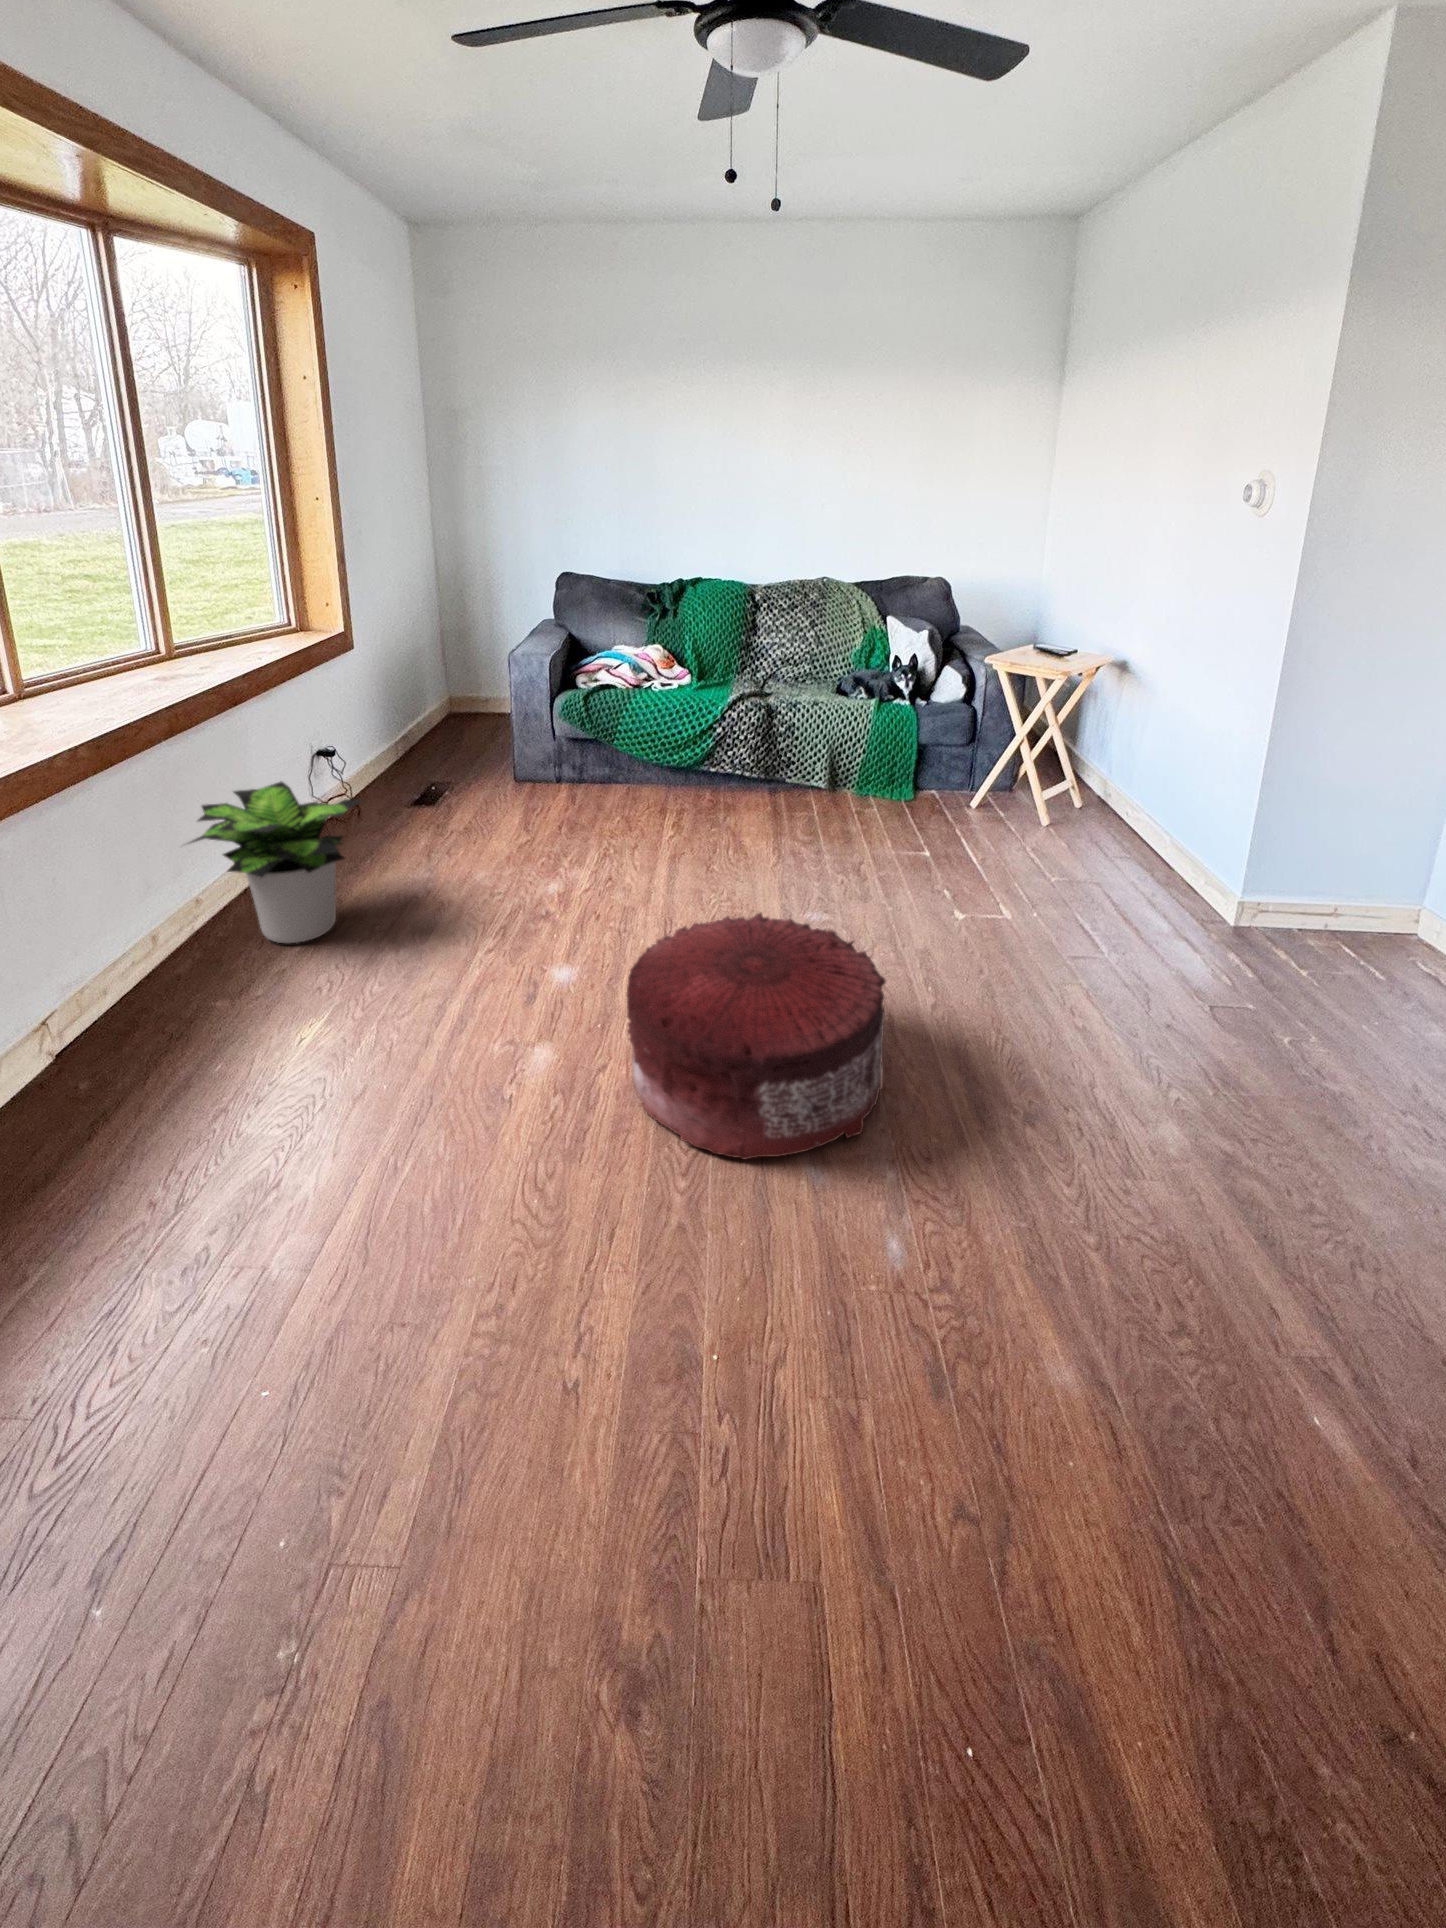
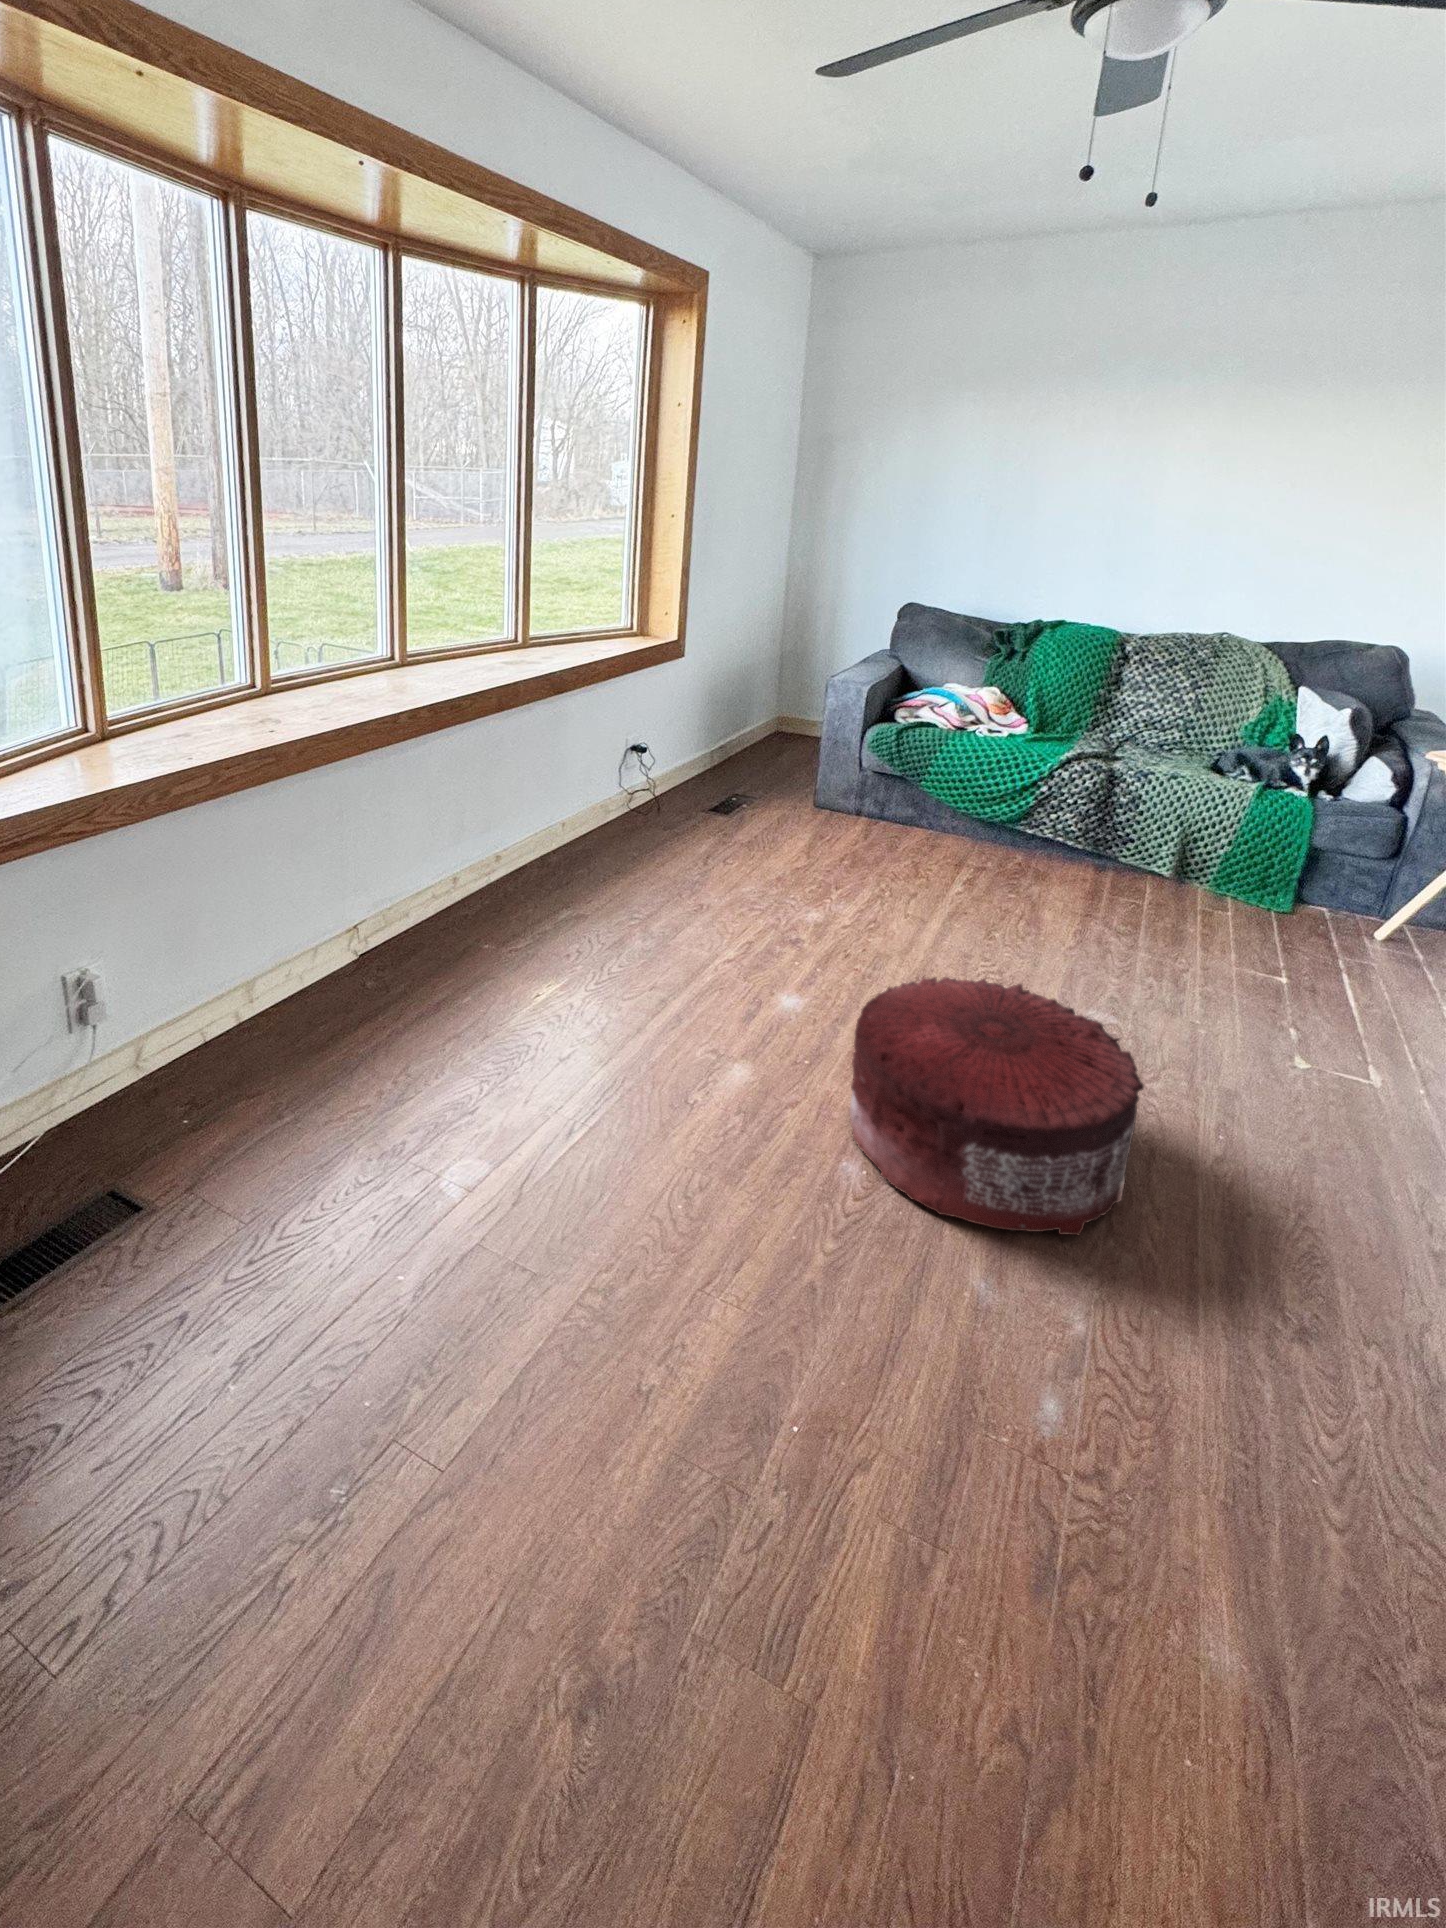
potted plant: present [190,781,363,943] -> none [514,769,665,911]

